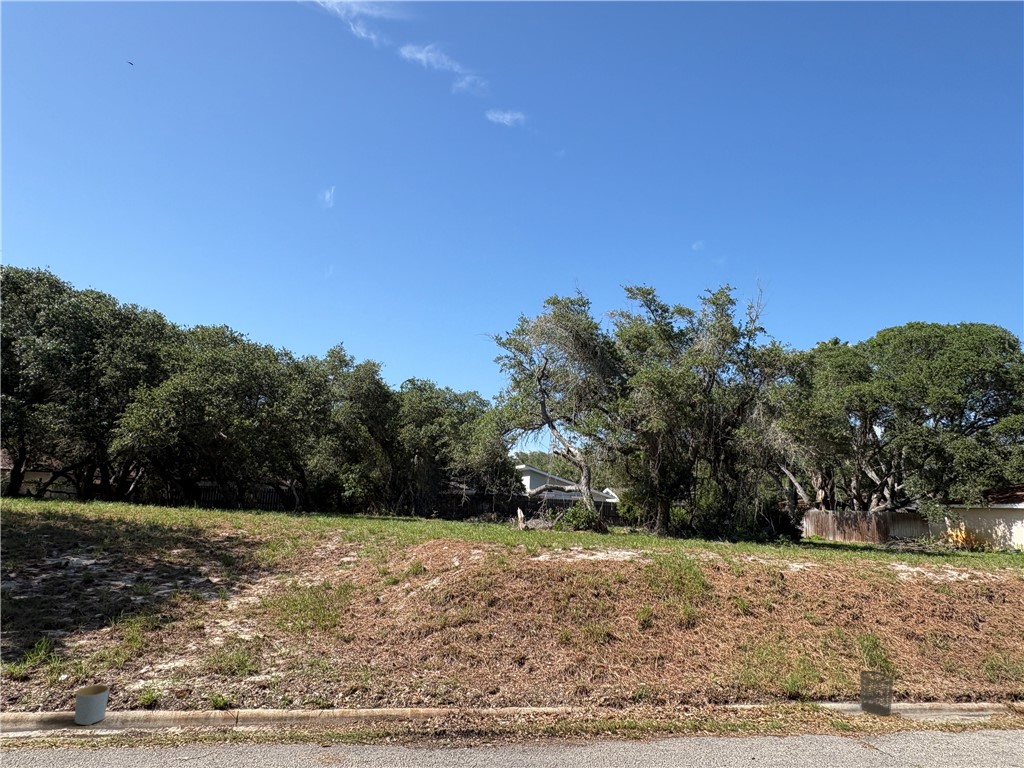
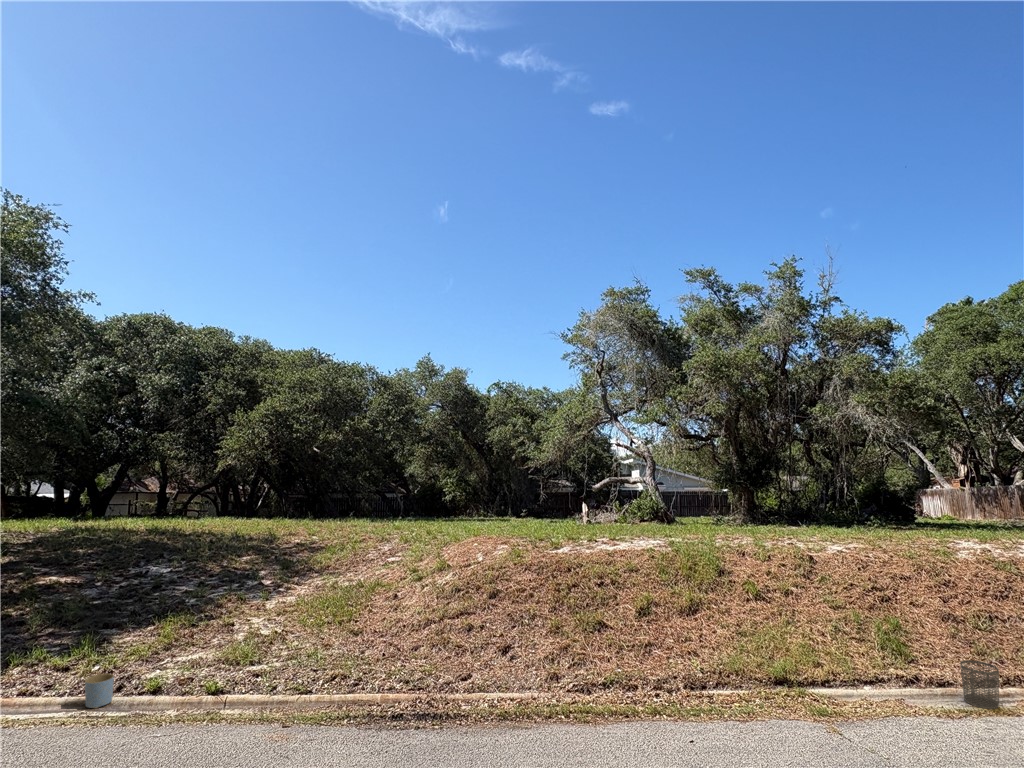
waste bin: present [860,671,893,715] -> present [960,660,999,709]

